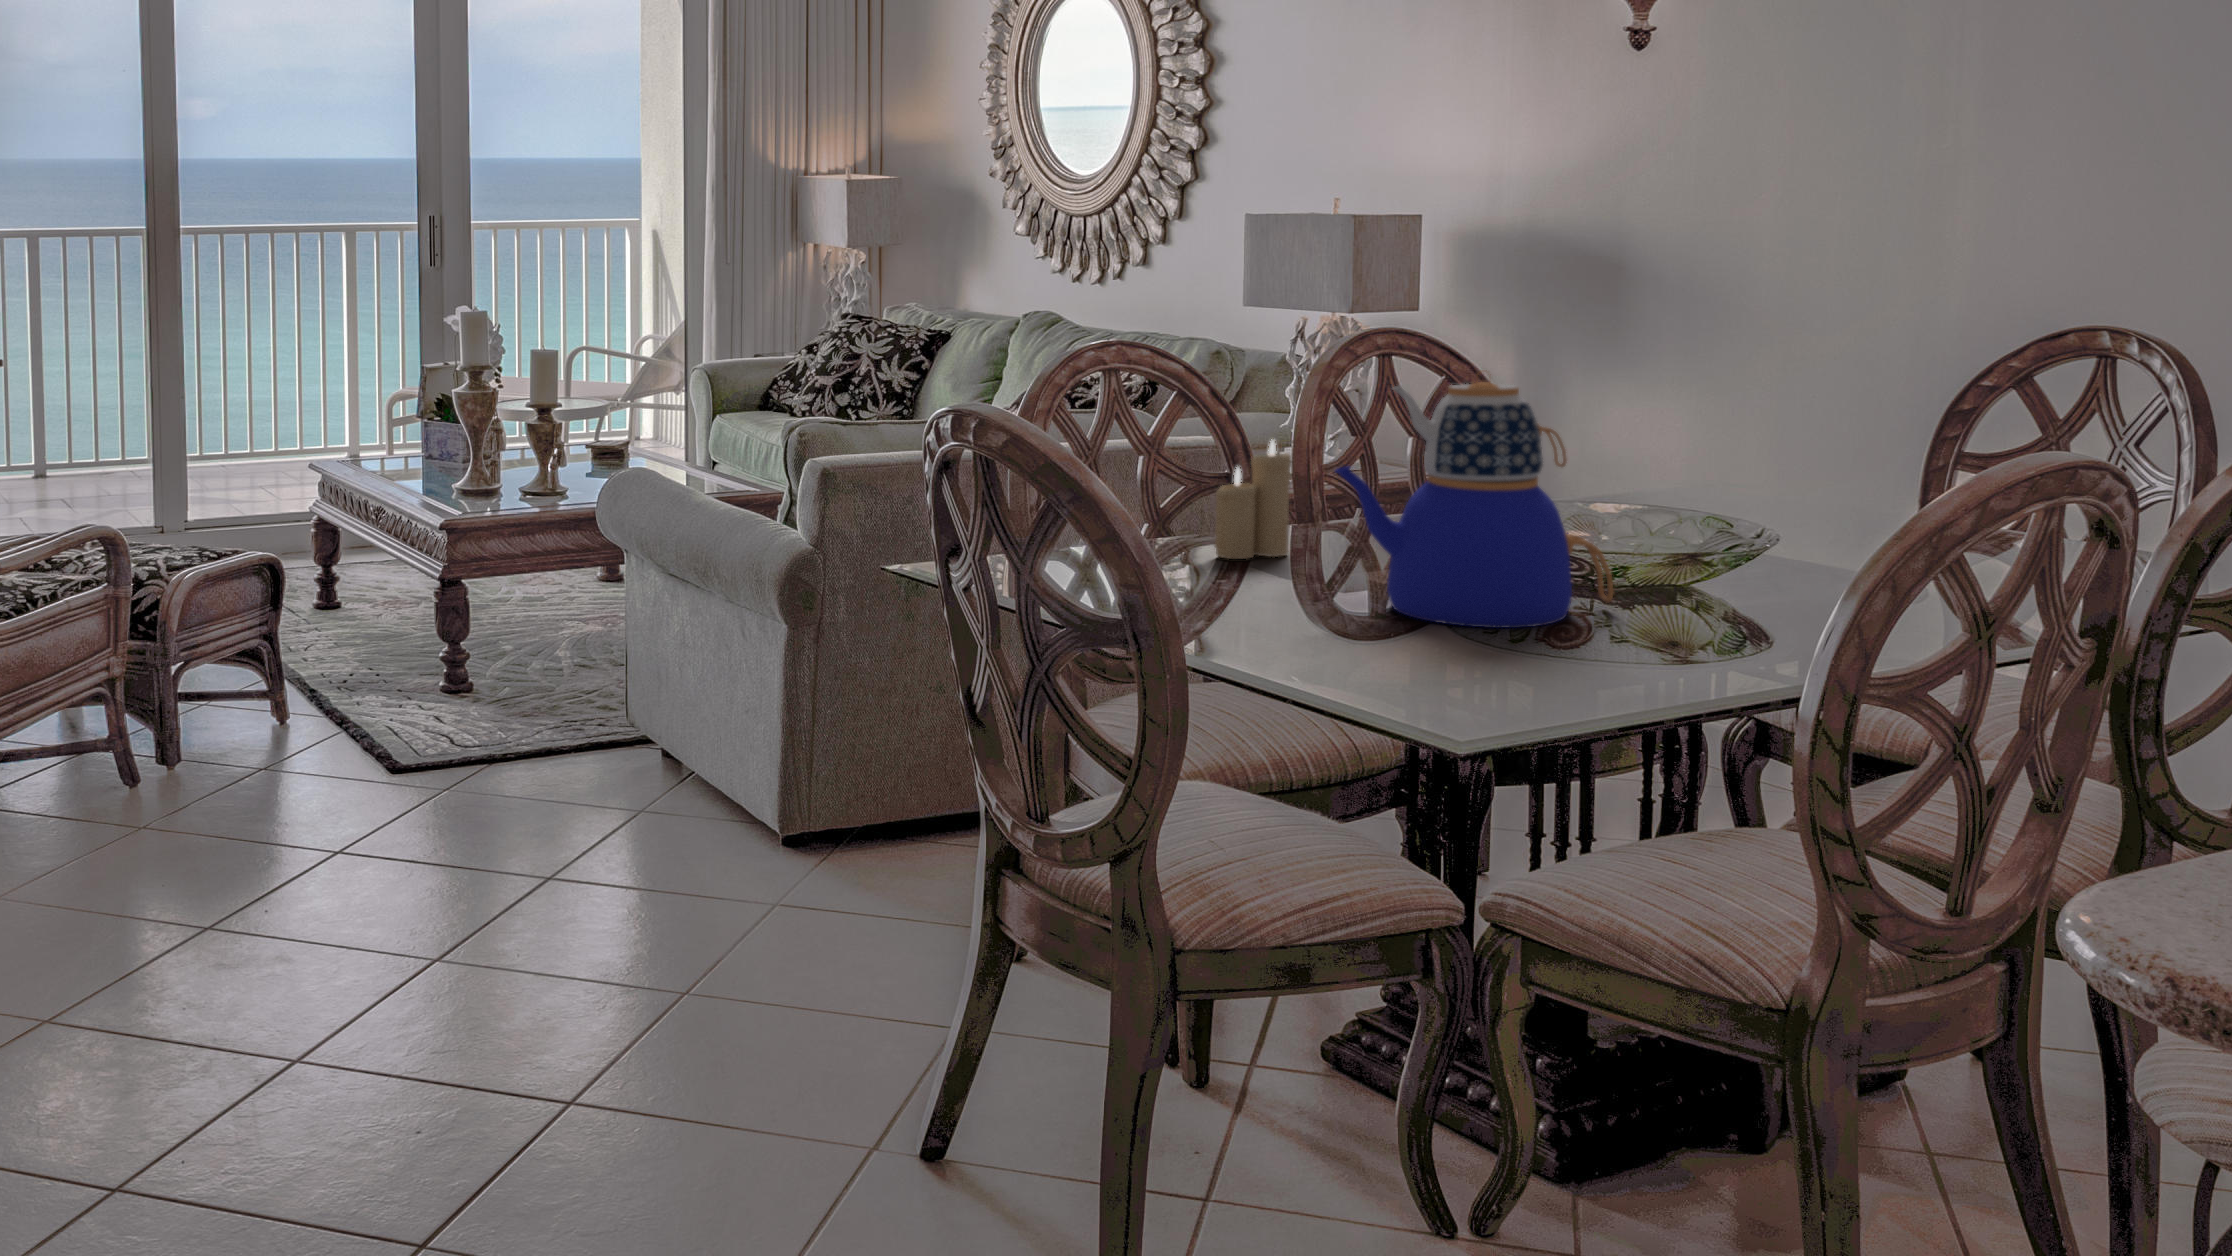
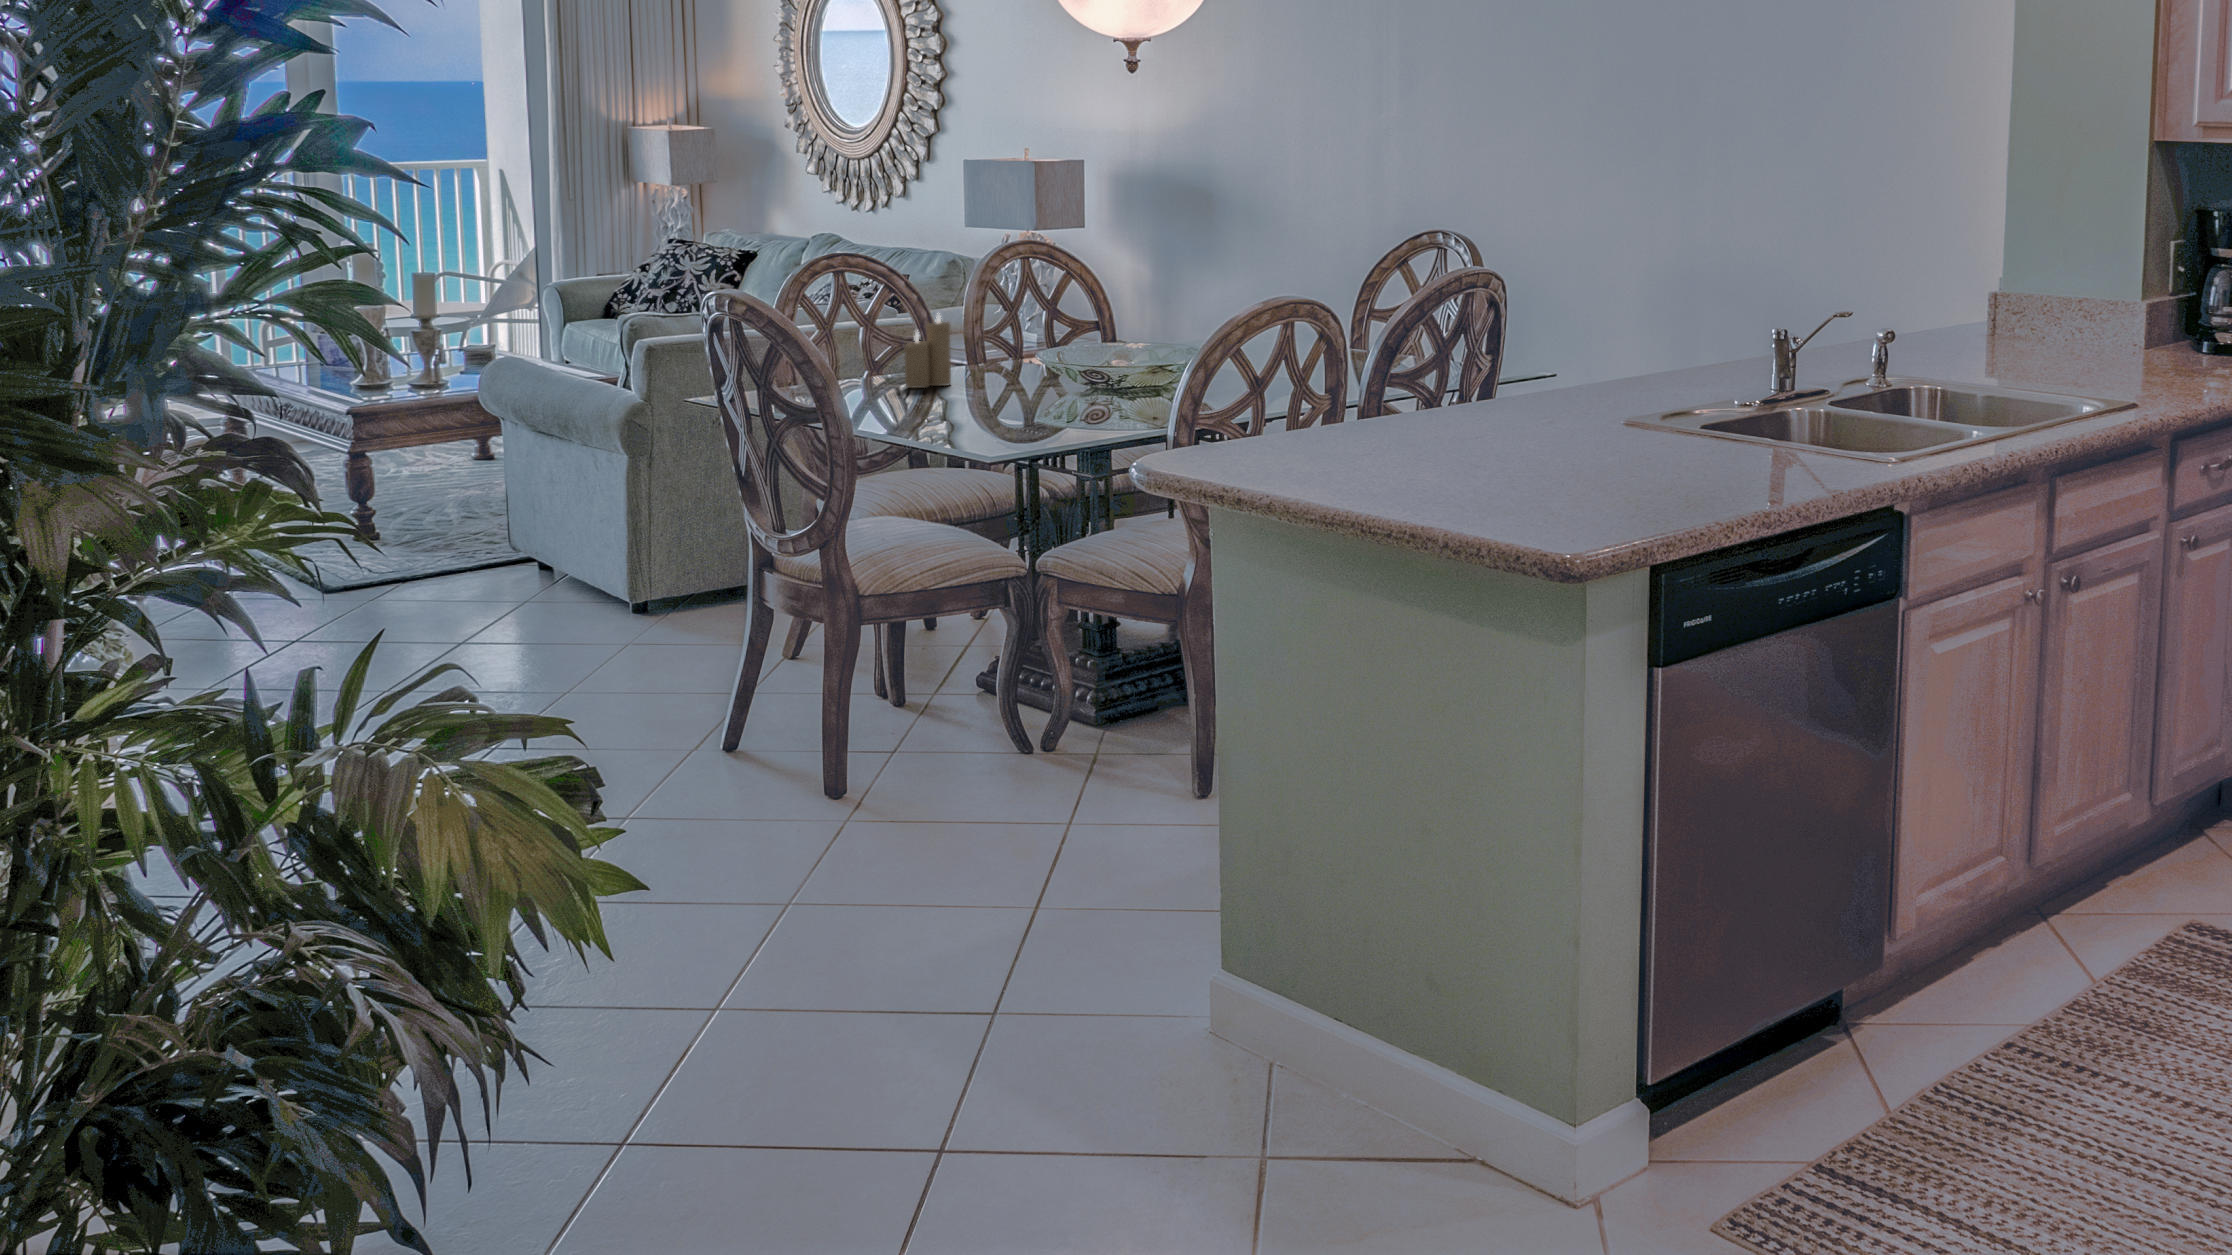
teapot: present [1335,382,1613,628] -> none [959,265,1121,412]

